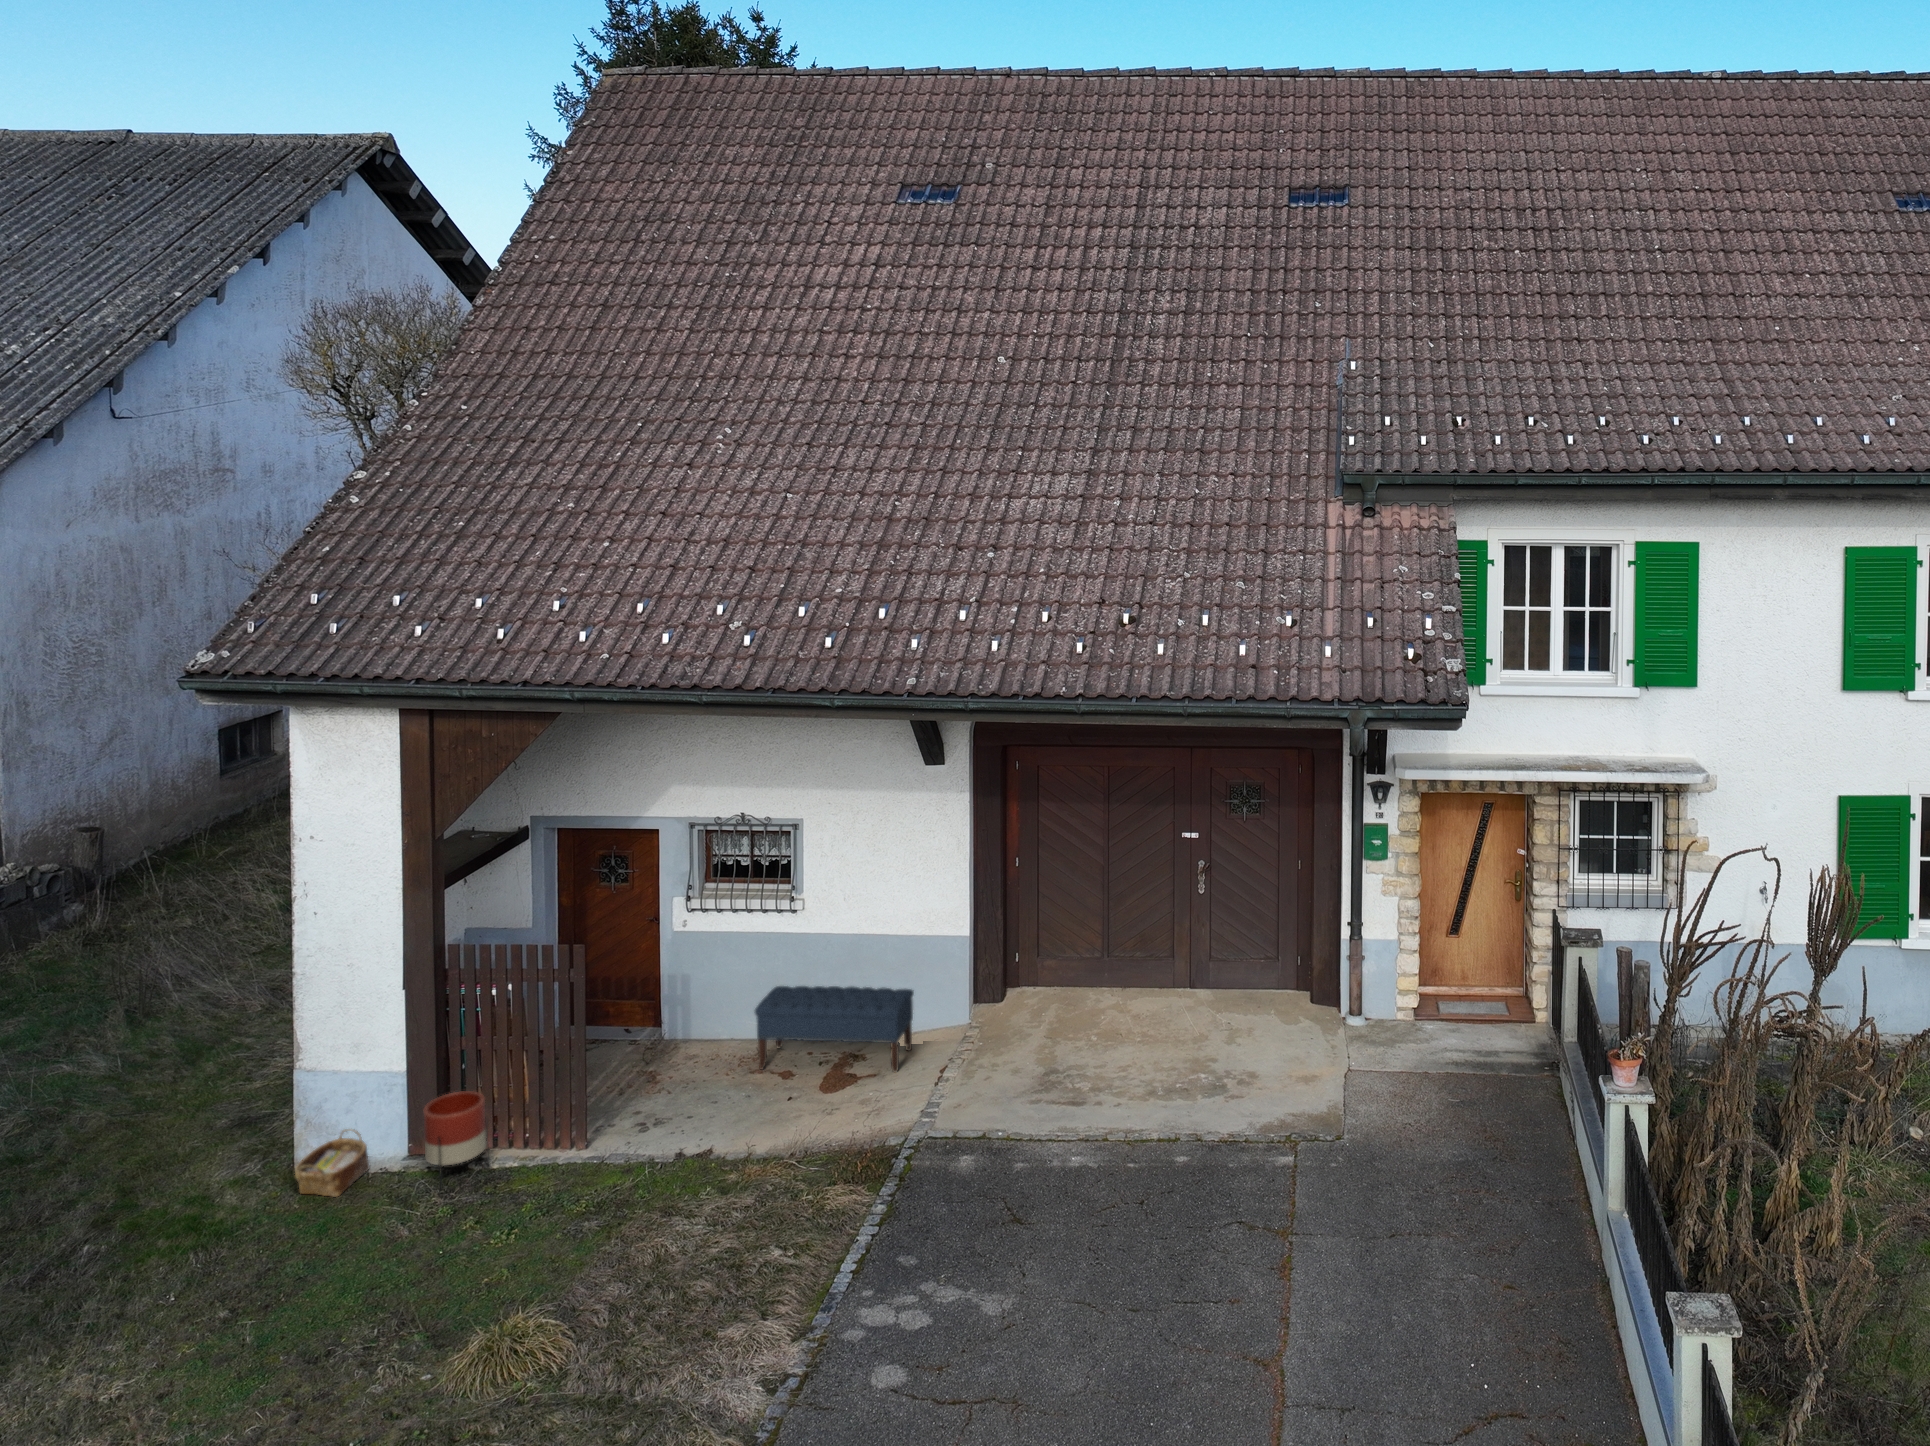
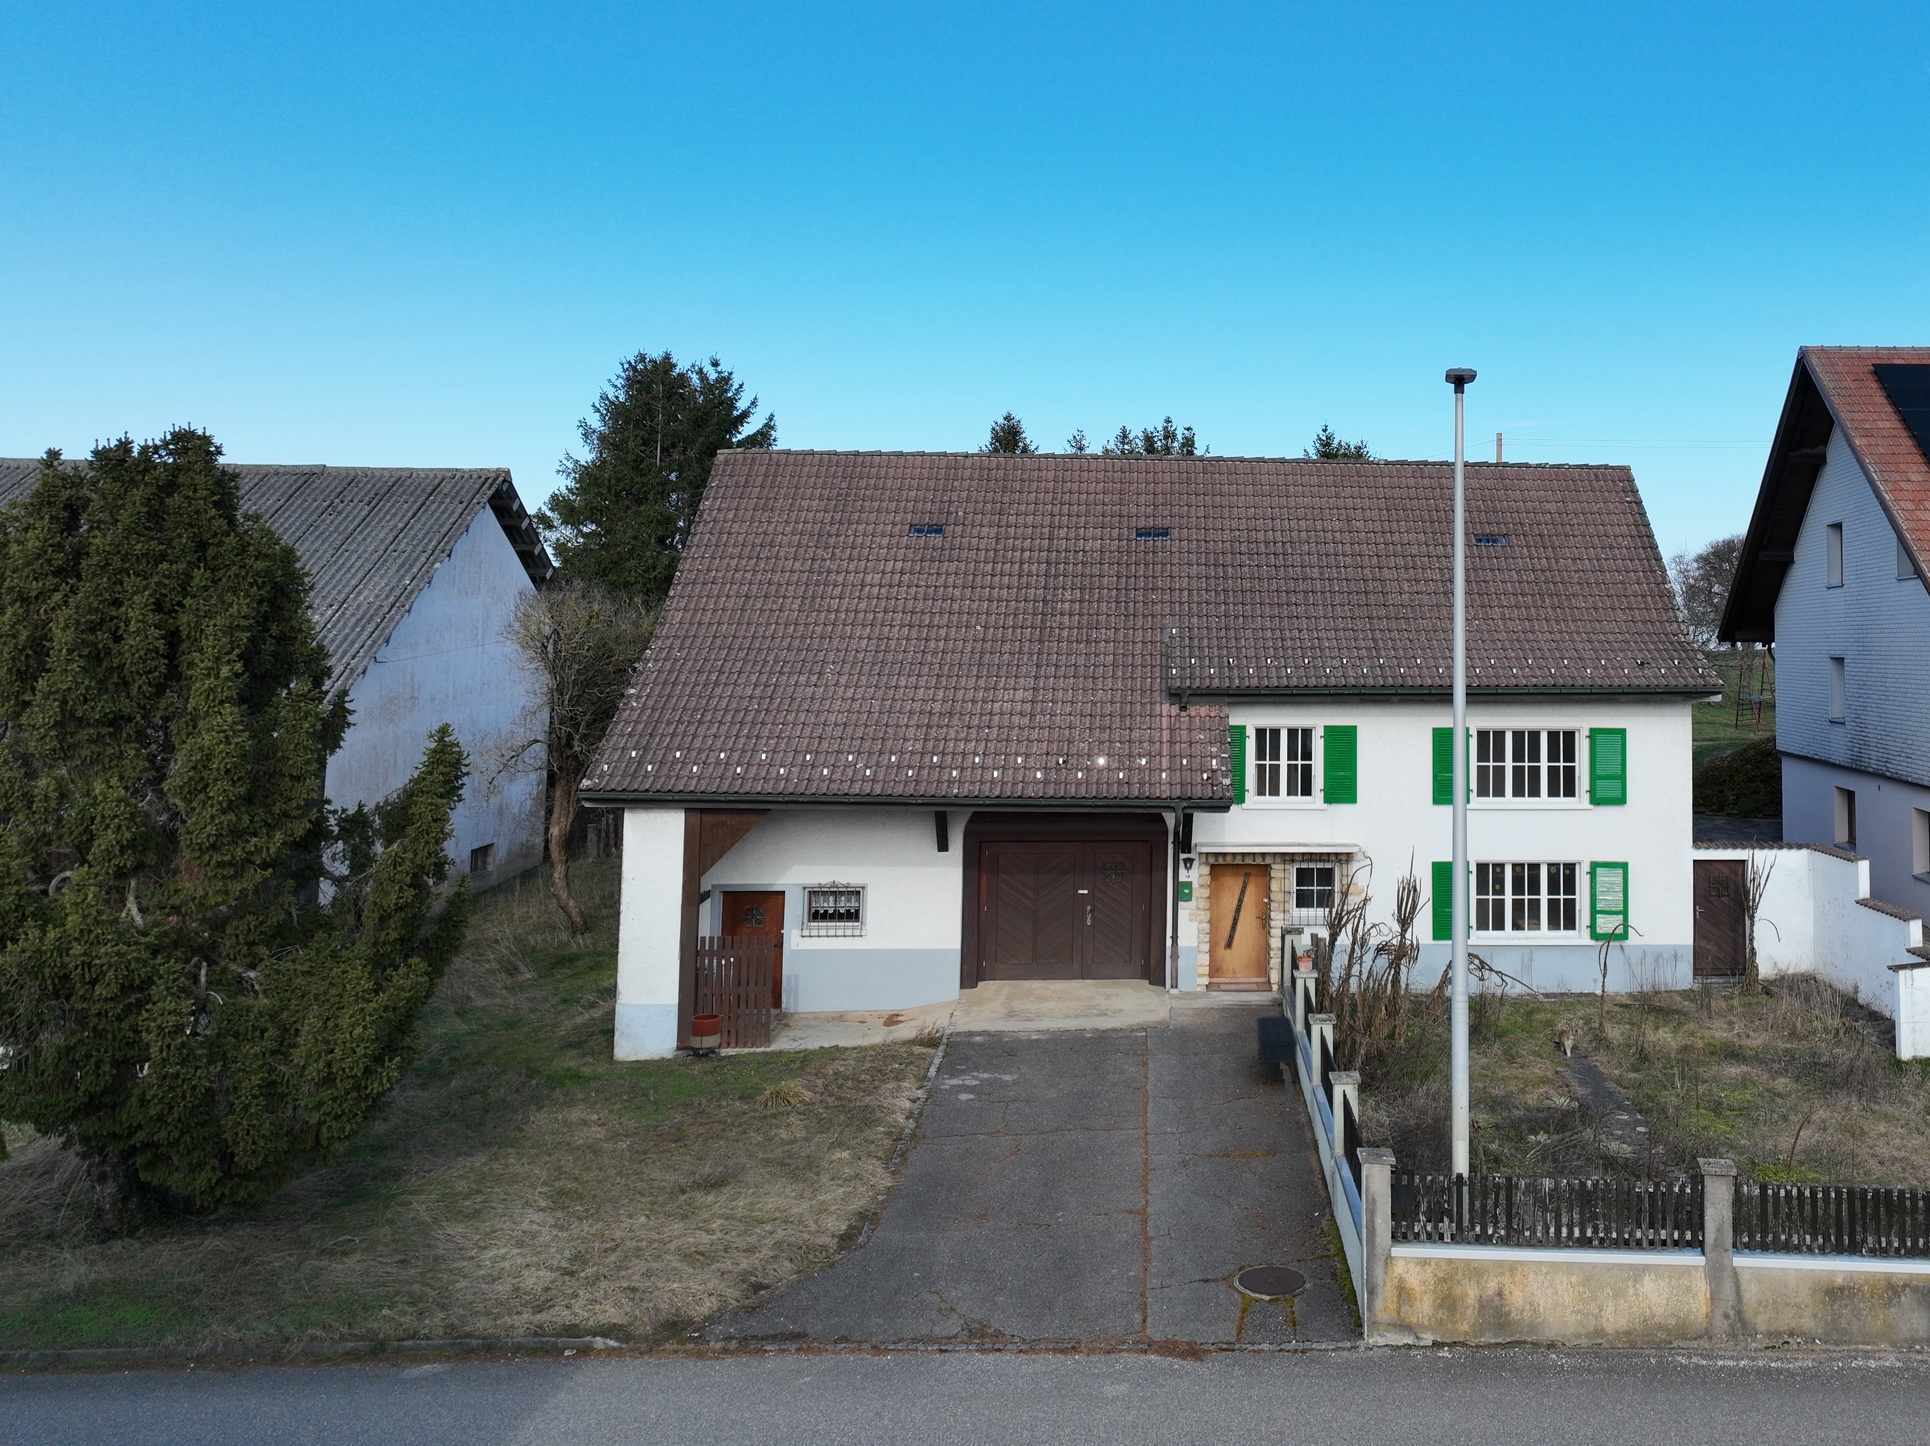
bench: present [755,986,914,1072] -> present [1257,1016,1298,1082]
woven basket: present [295,1130,369,1197] -> none [624,1034,657,1065]

